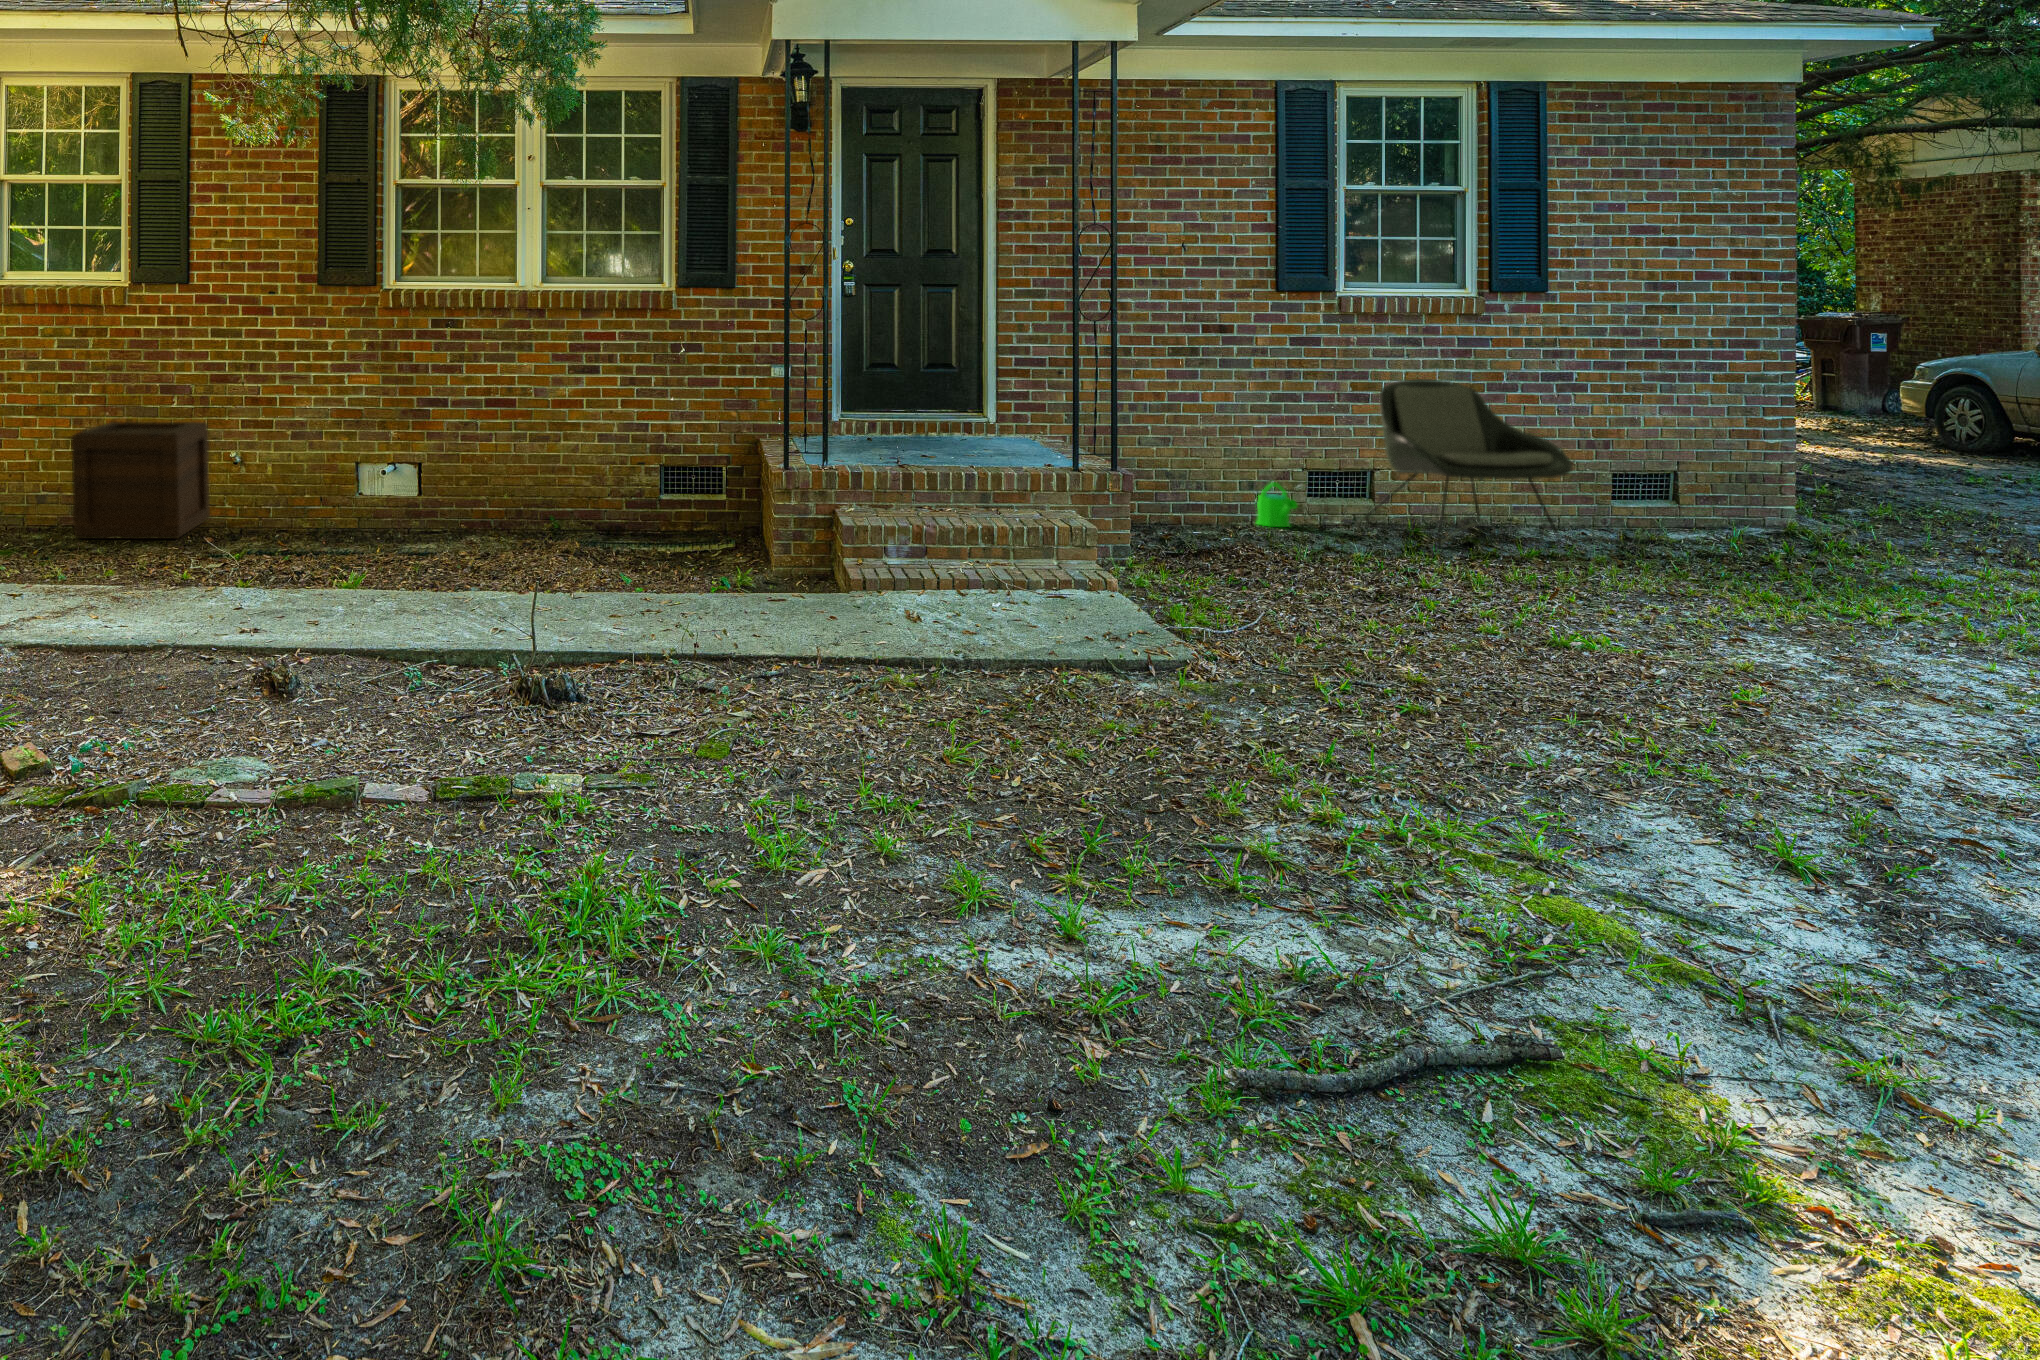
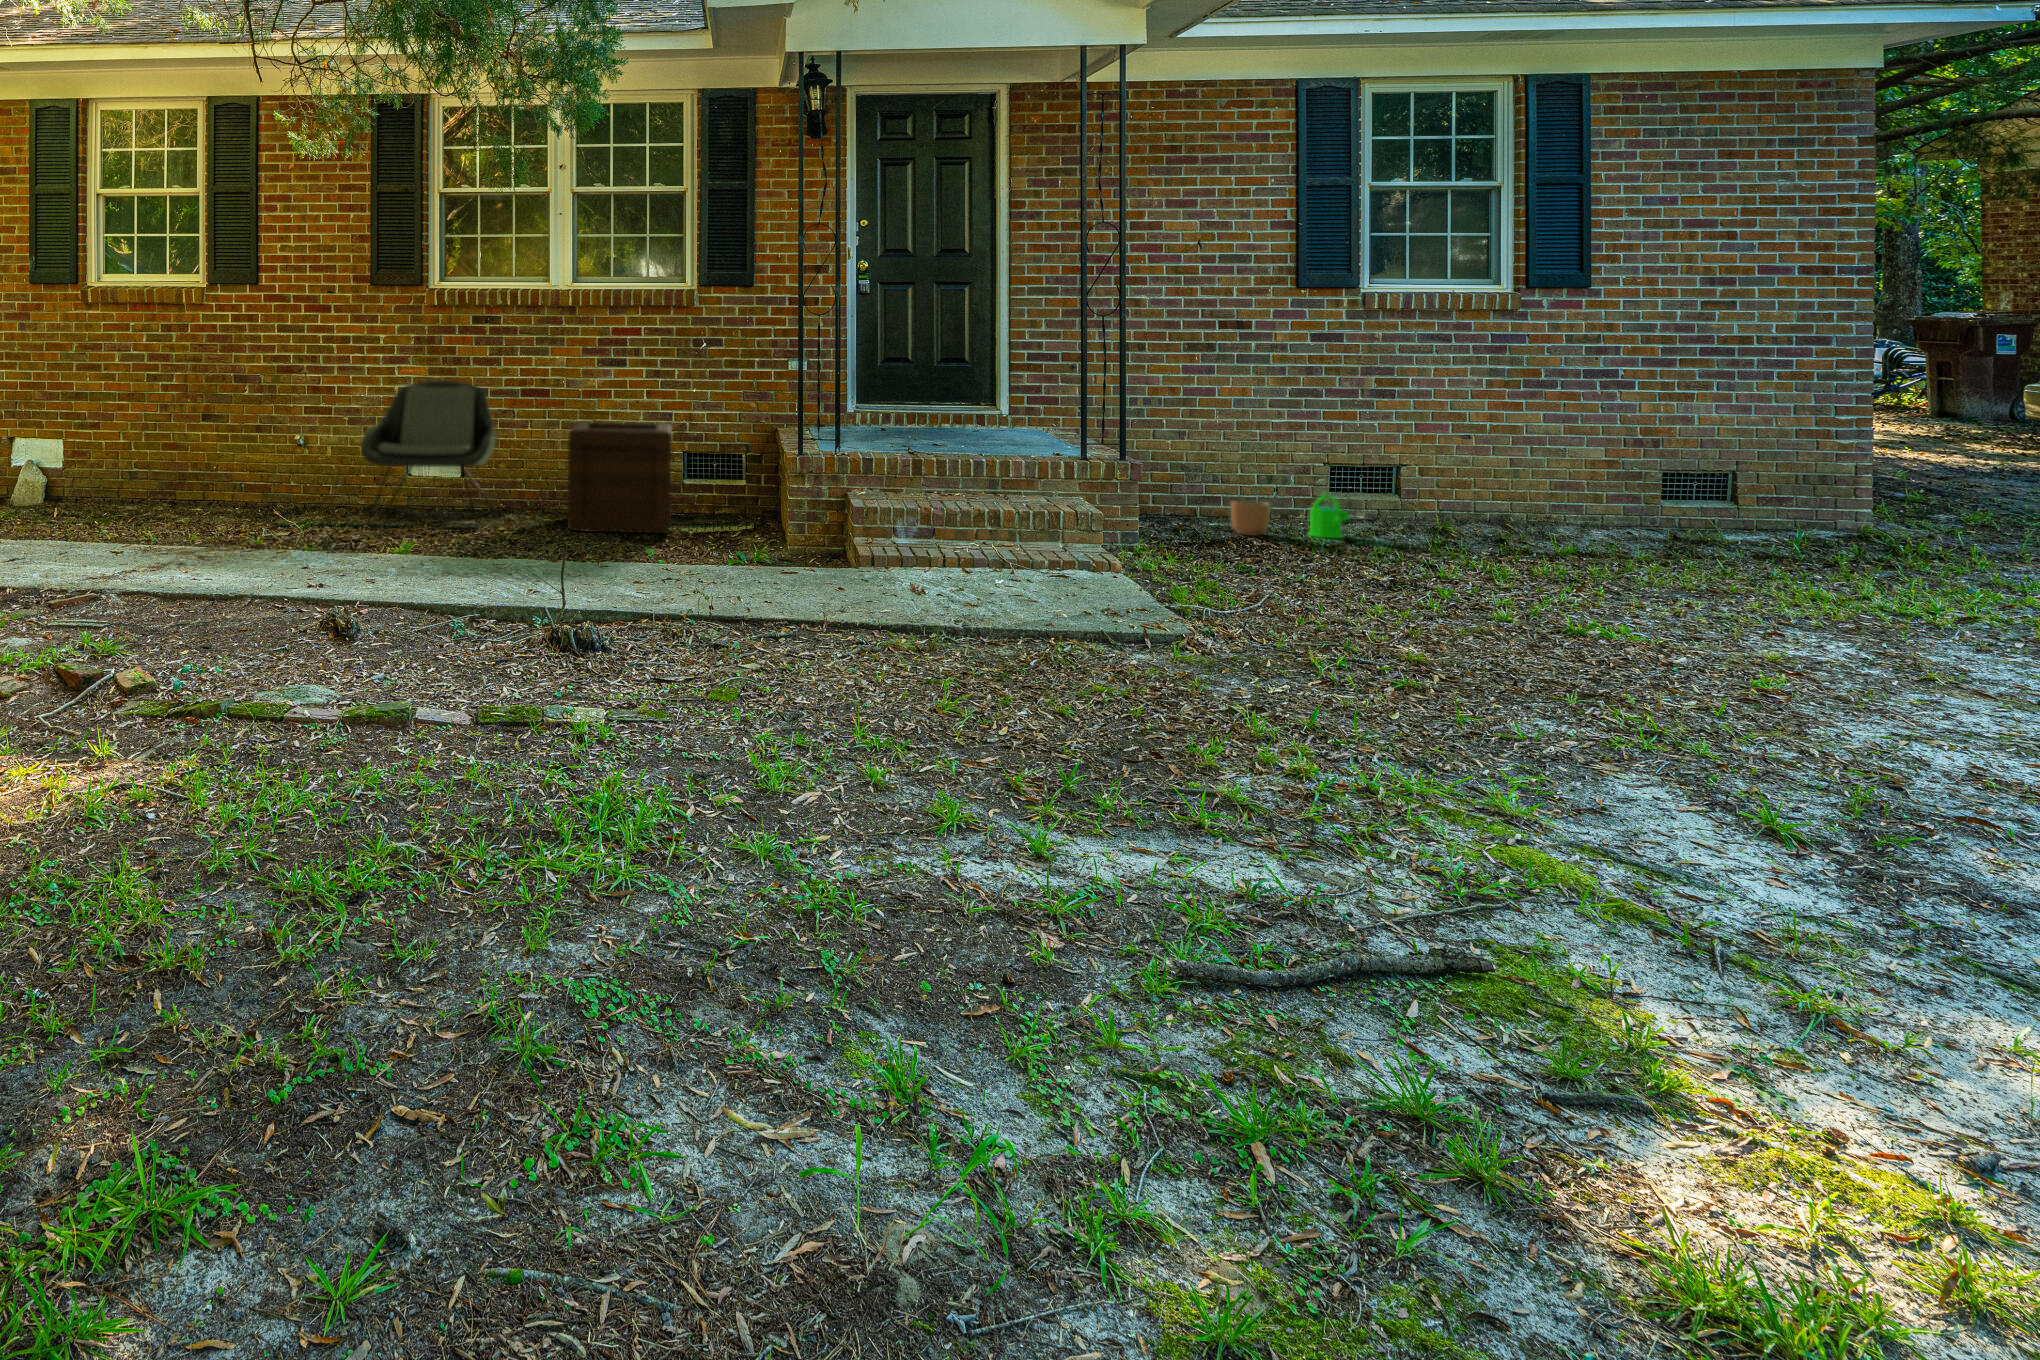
lounge chair: present [1366,379,1572,547] -> present [361,380,495,530]
wooden crate: present [71,422,210,539] -> present [568,422,672,533]
planter: none [1180,490,1220,526] -> present [1231,500,1271,536]

